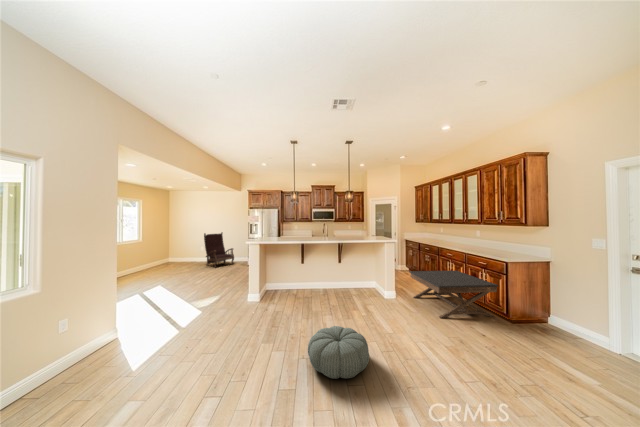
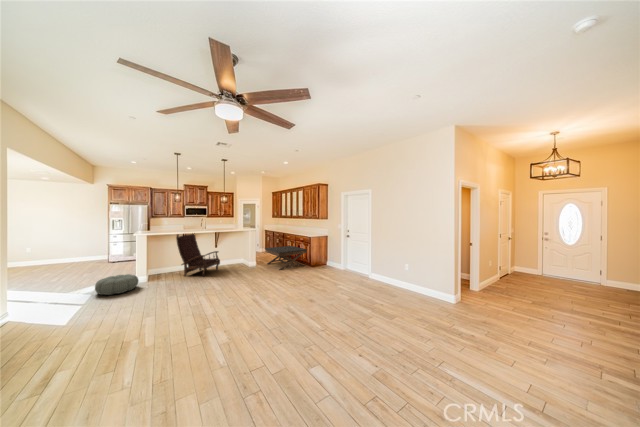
armchair: present [204,233,234,268] -> present [176,234,220,277]
pouf: present [308,326,369,379] -> present [95,274,139,295]

